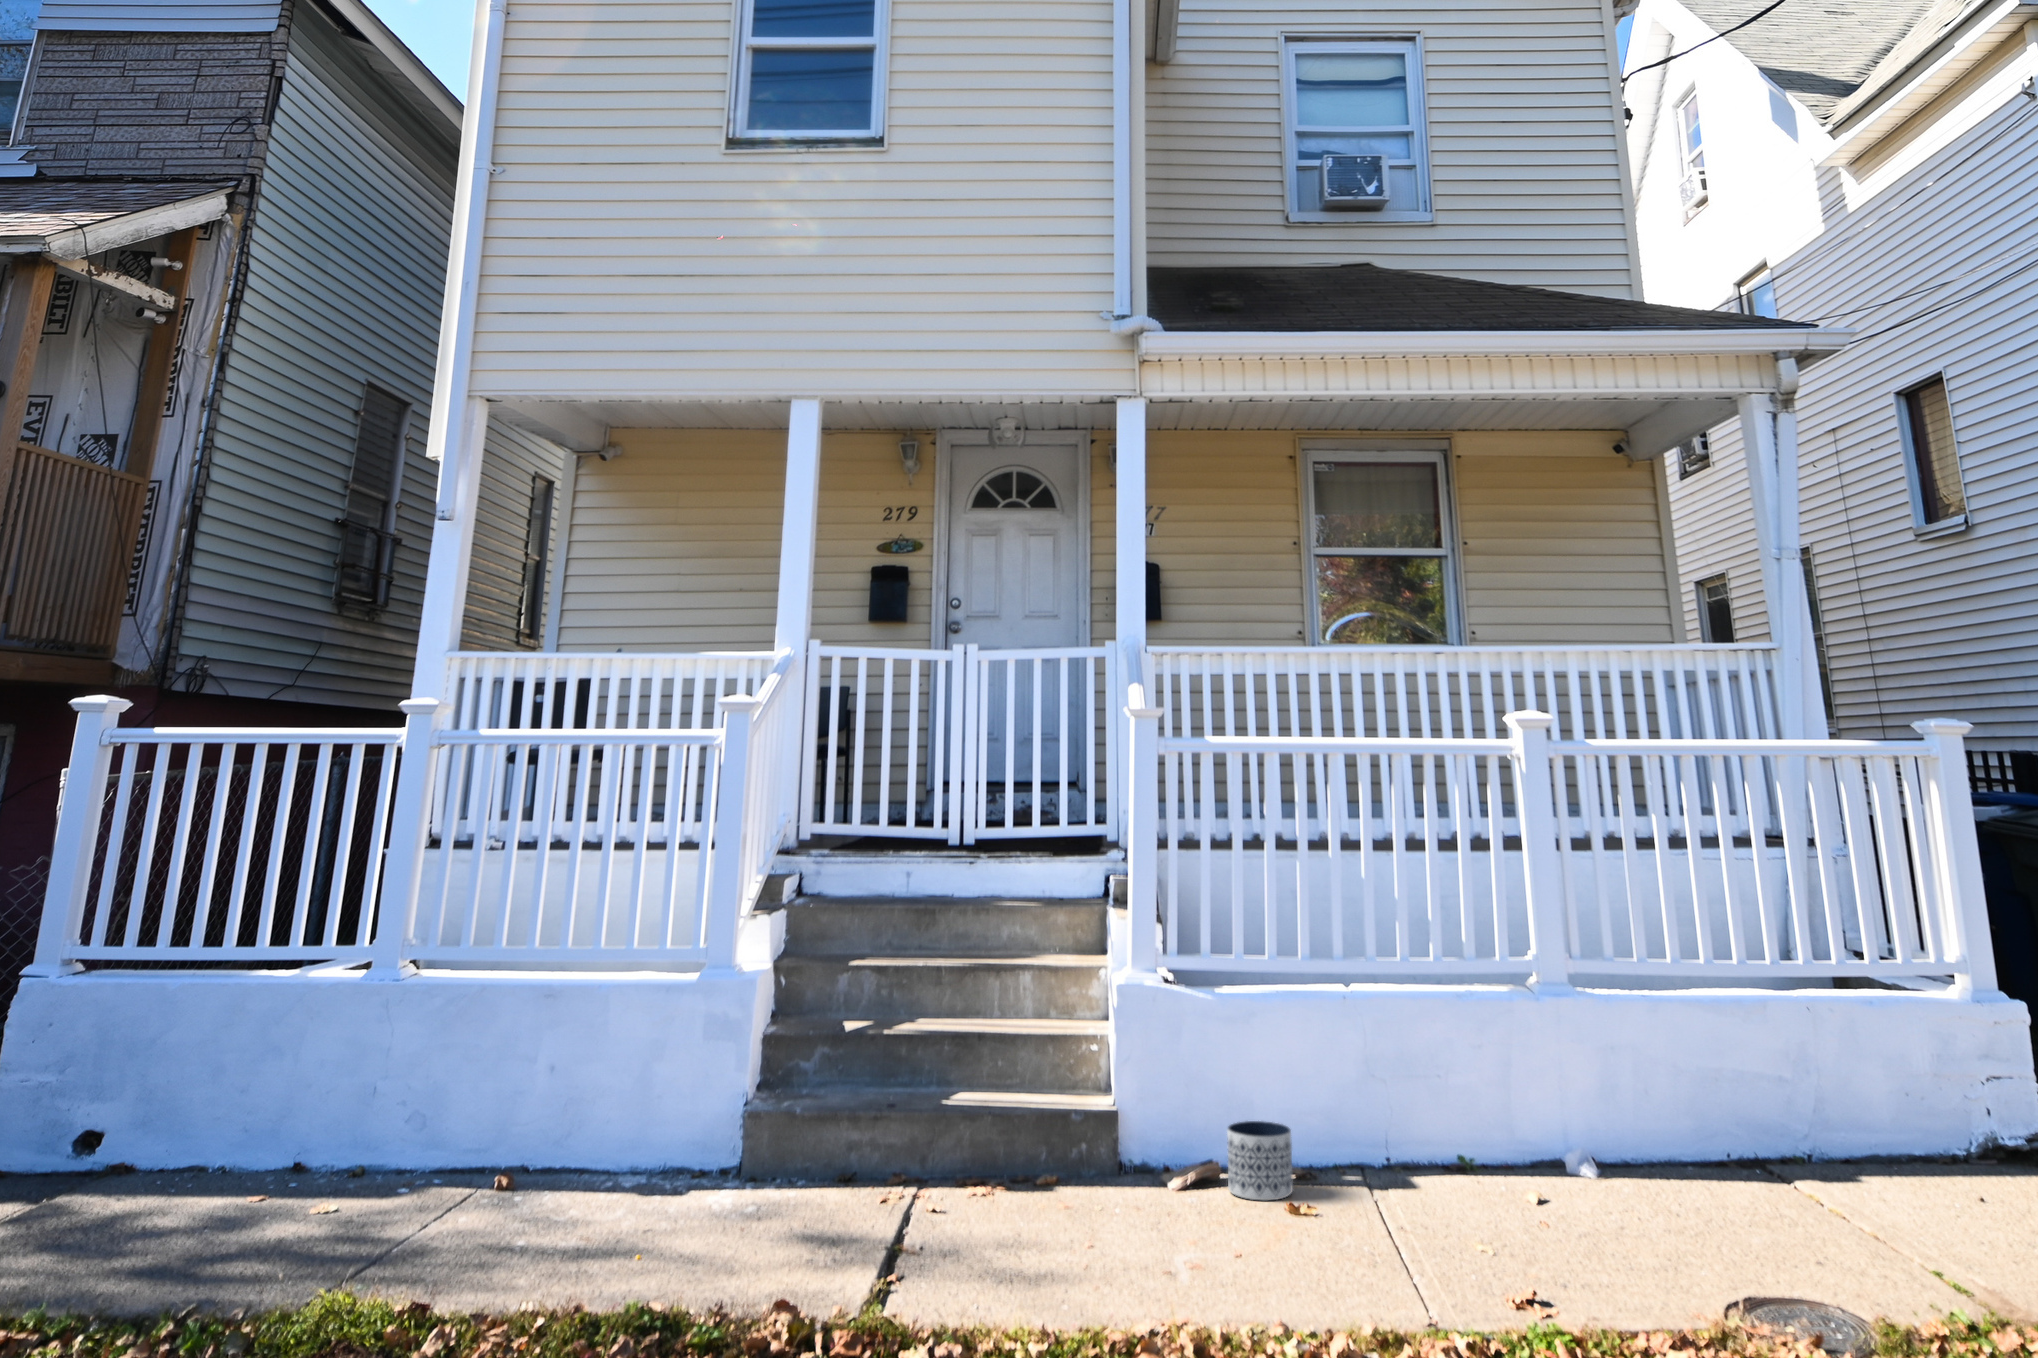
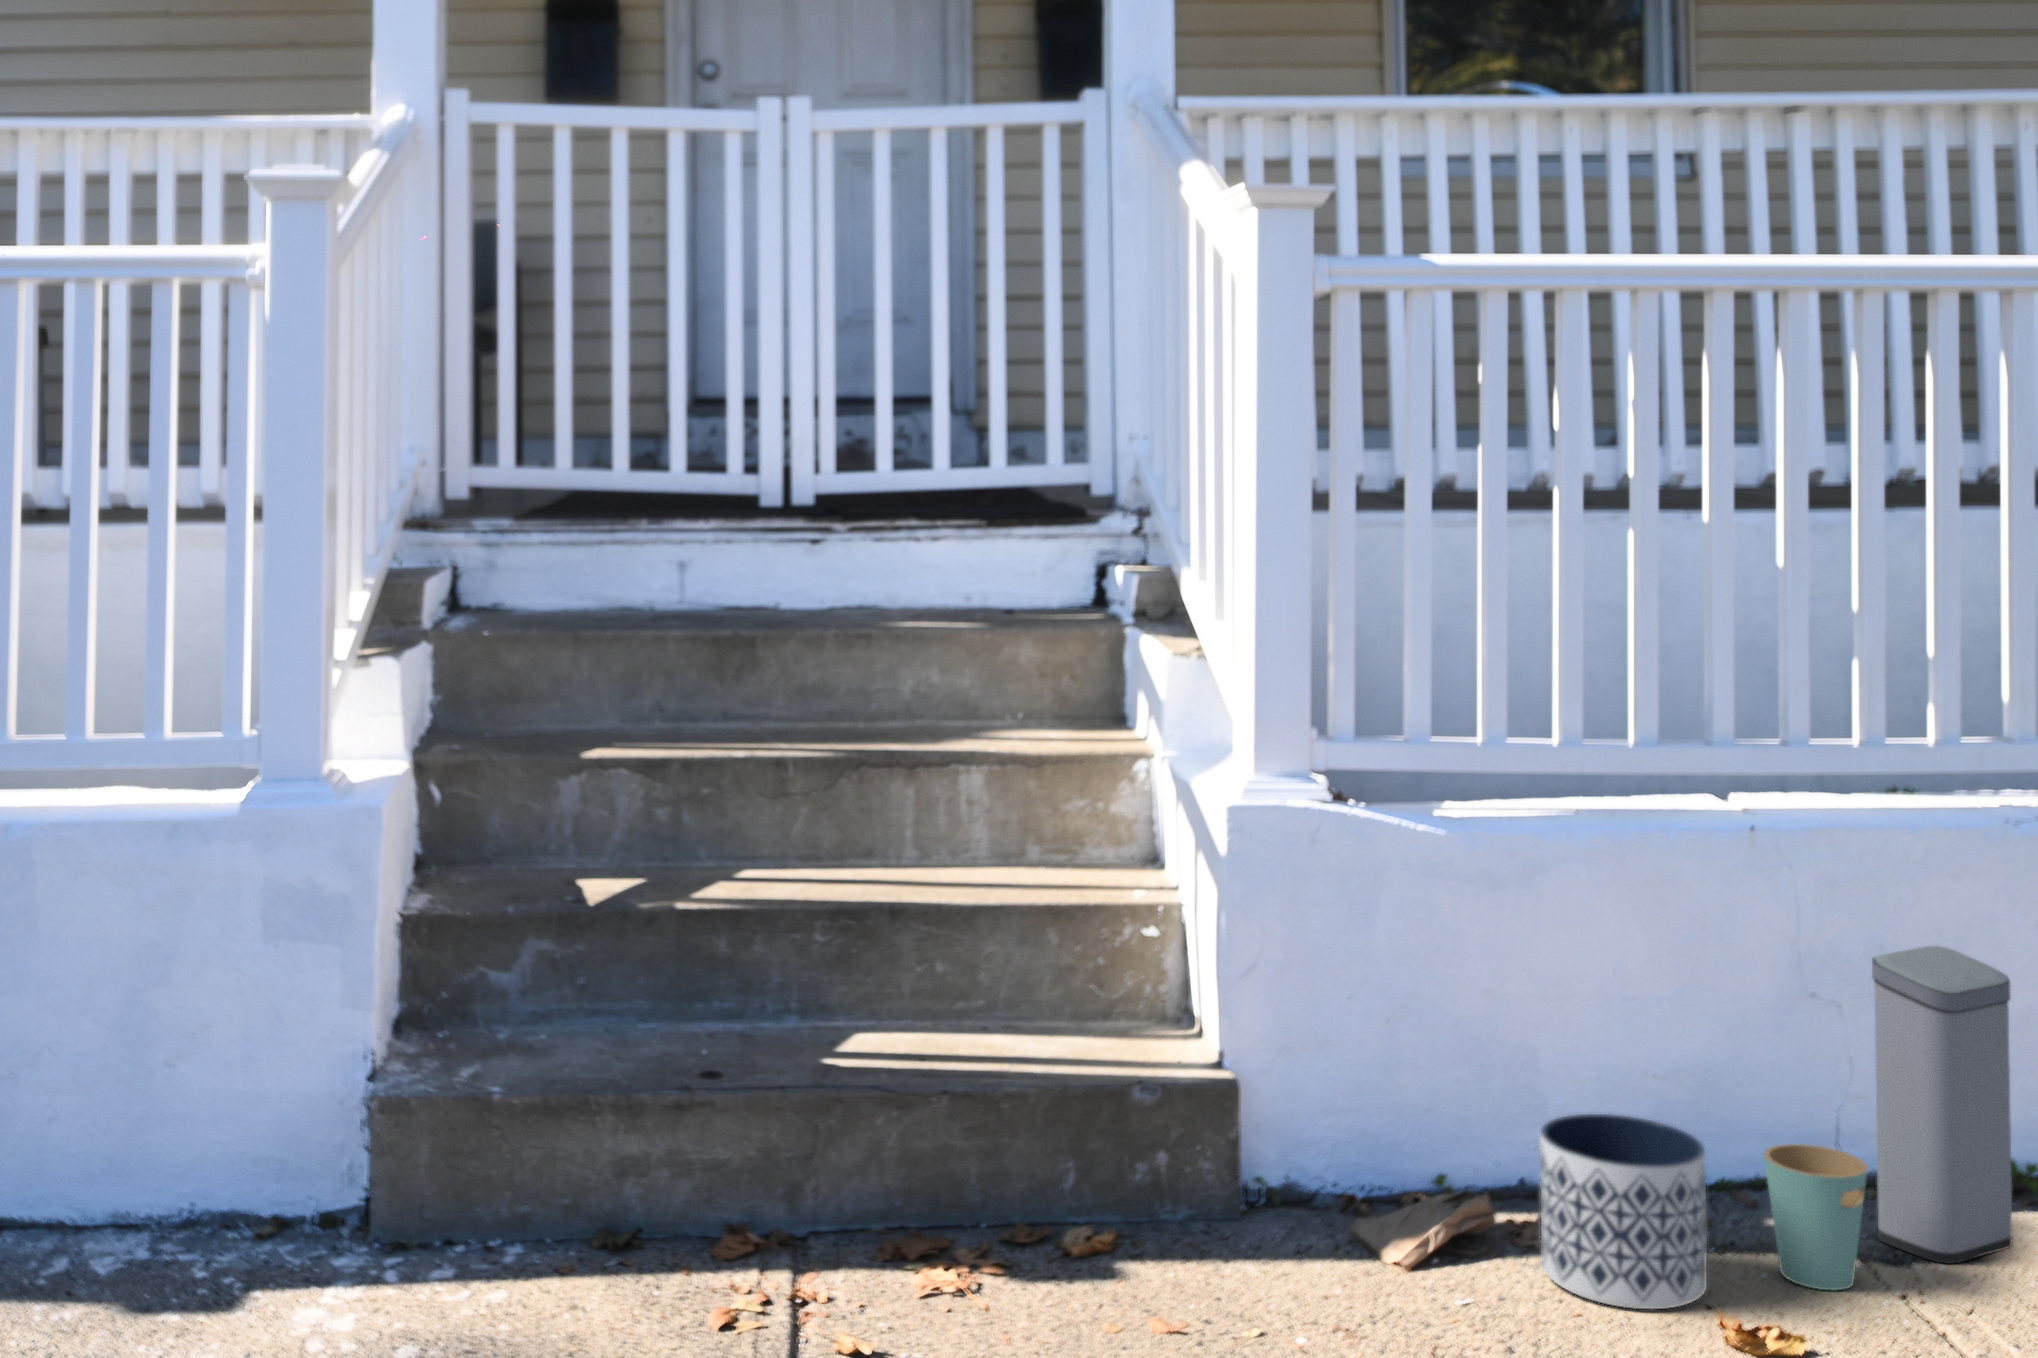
trash can: none [1320,1049,1434,1196] -> present [1764,946,2013,1290]

